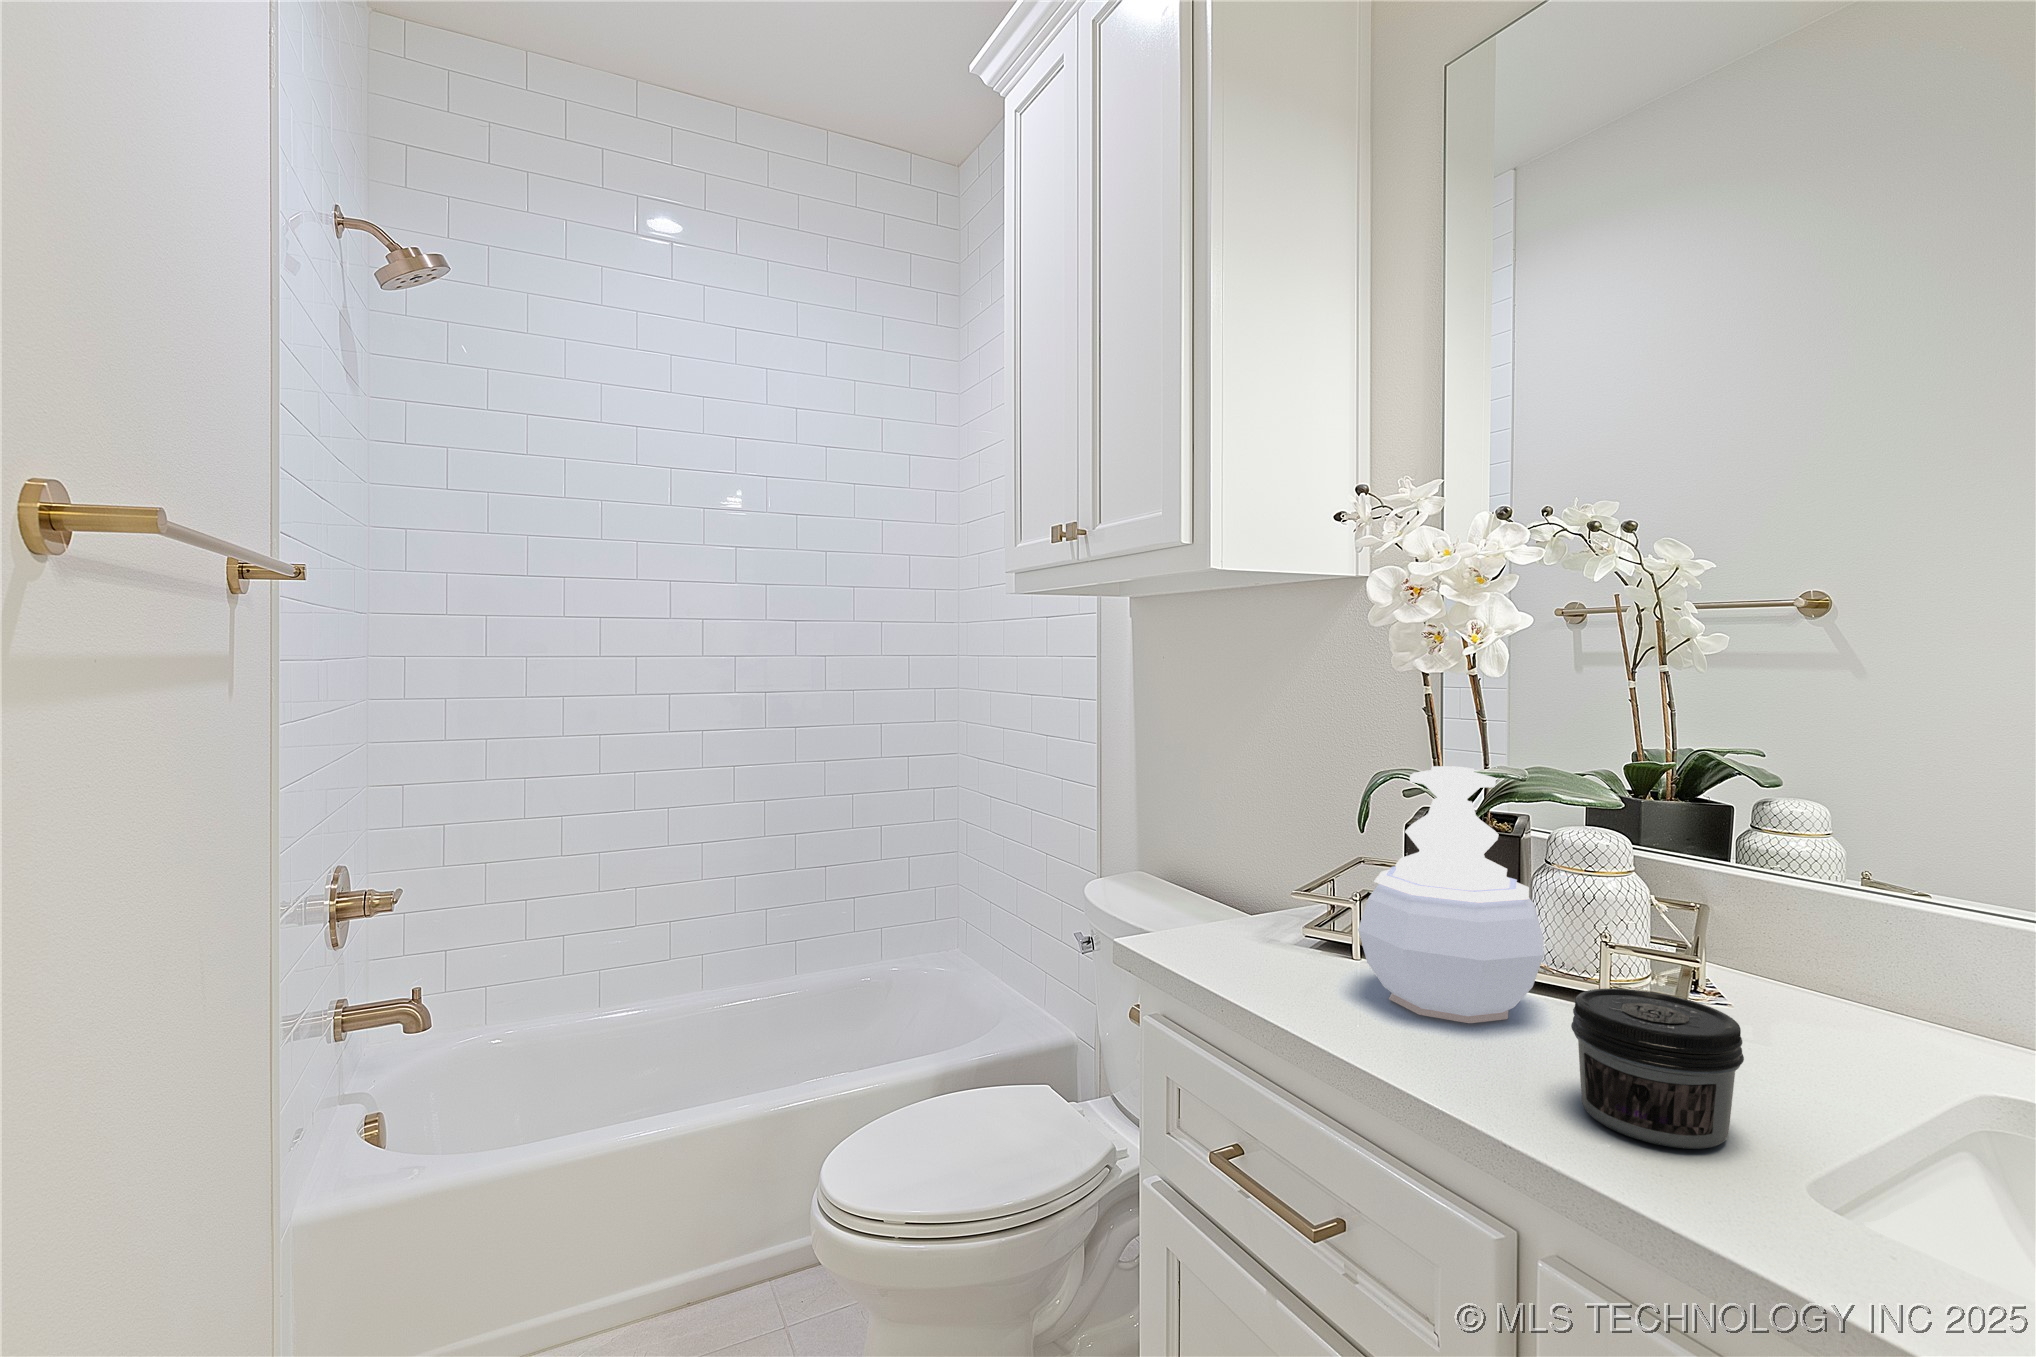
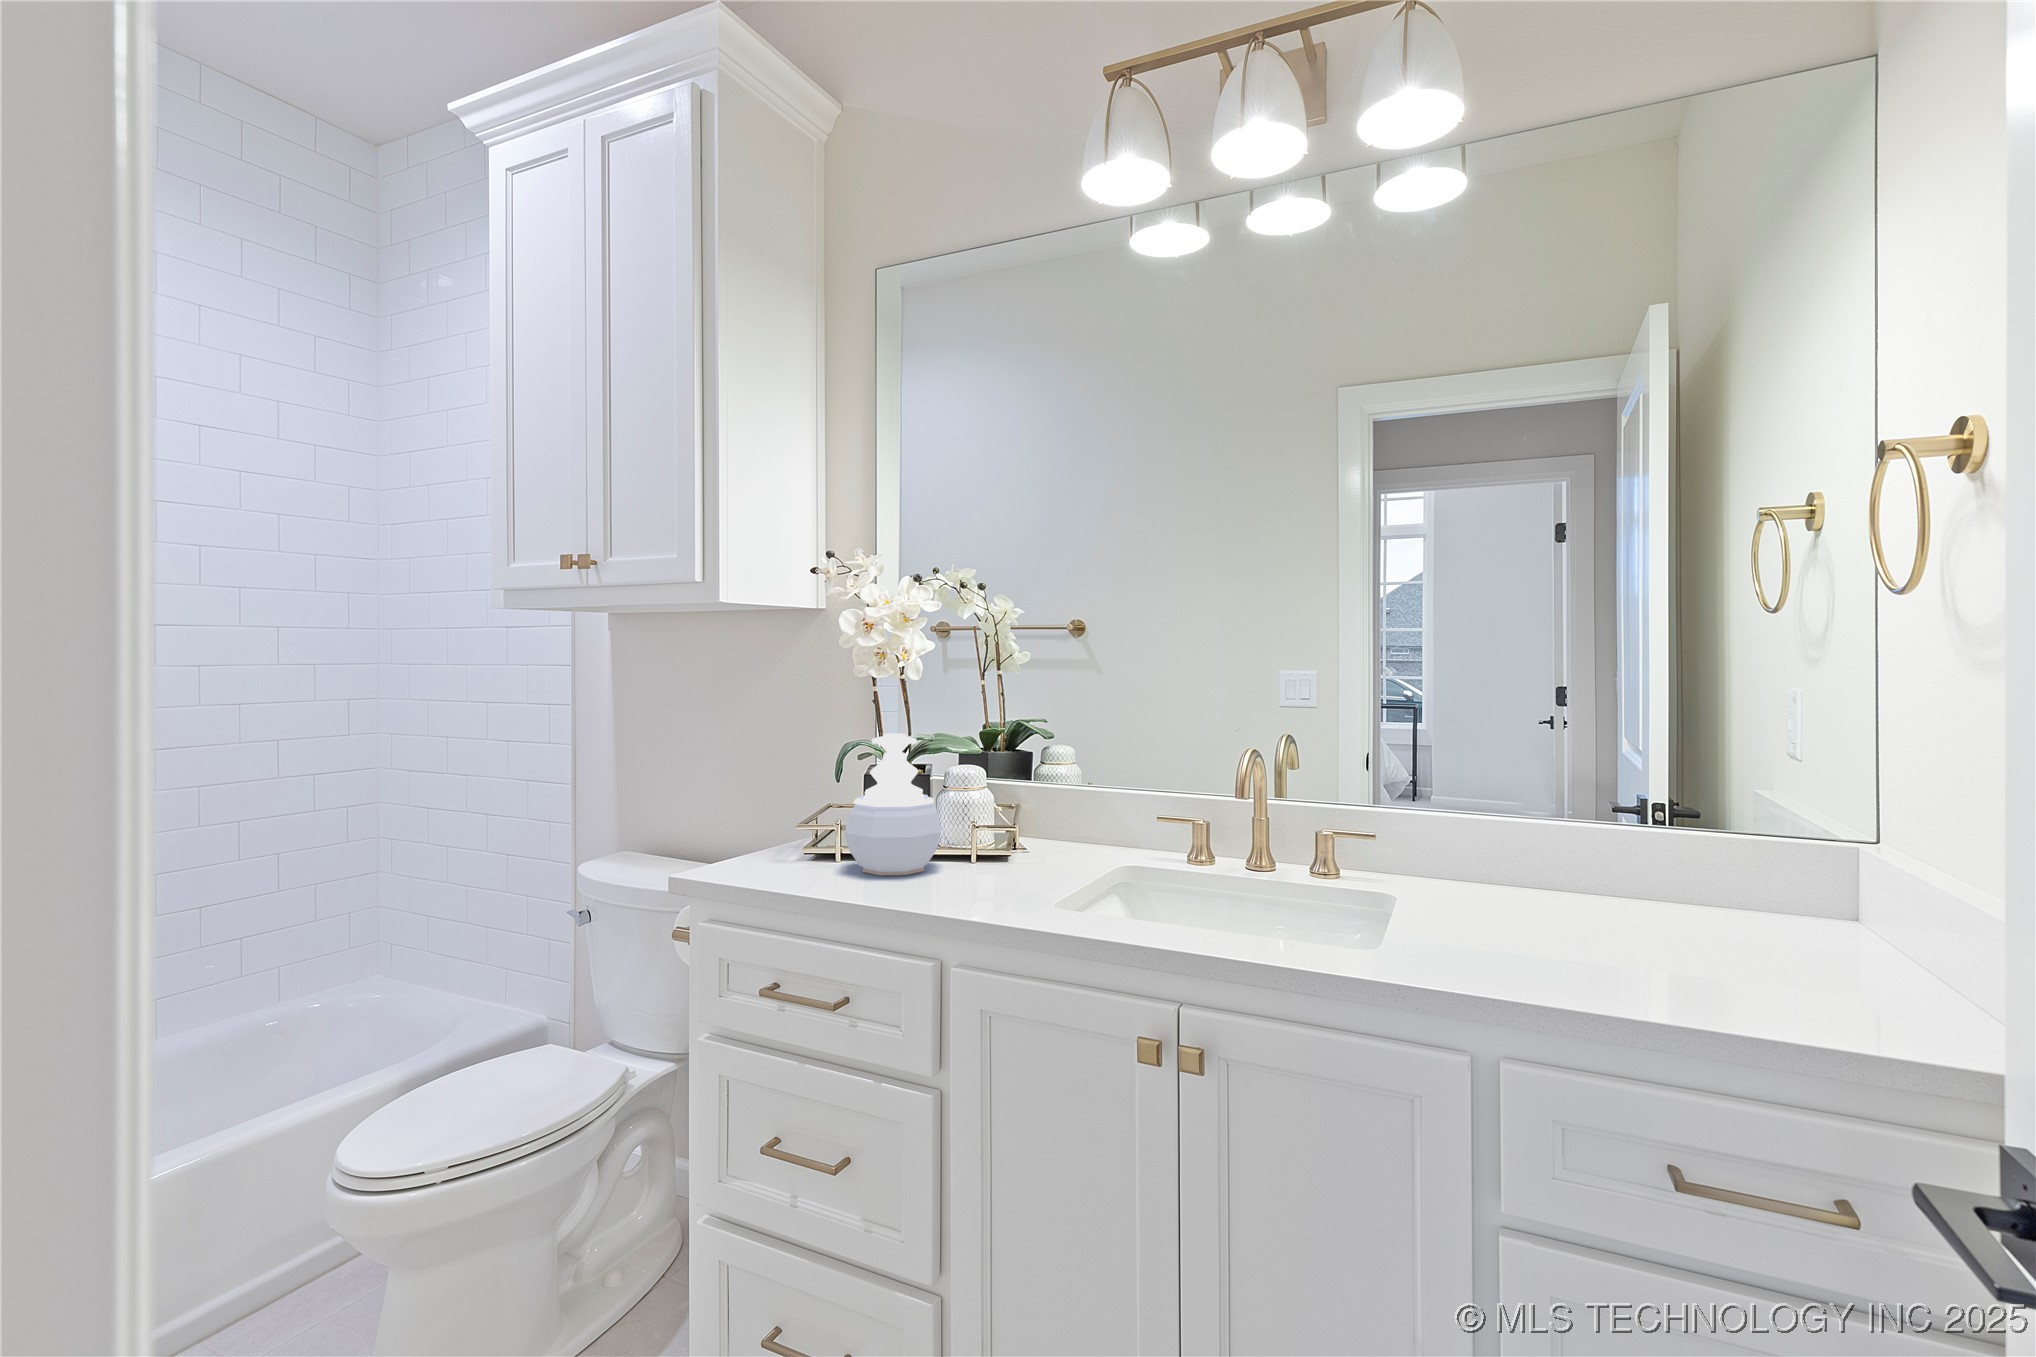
jar: present [1571,989,1744,1149] -> none [953,836,1022,900]

